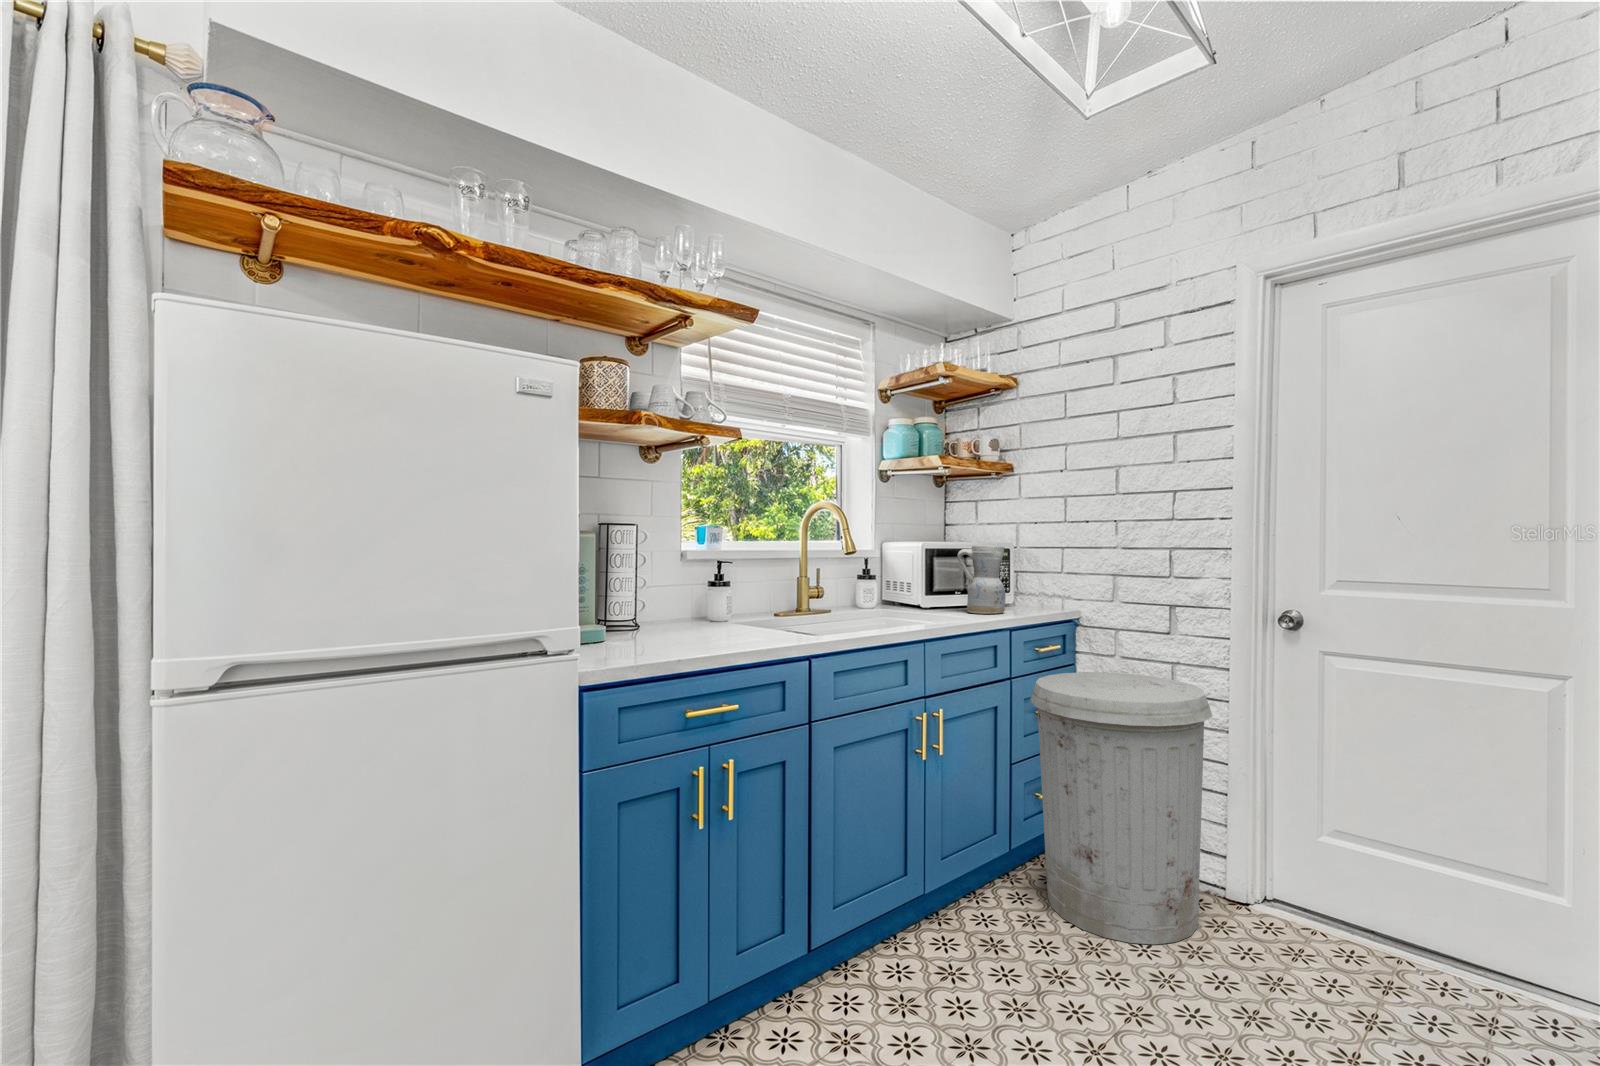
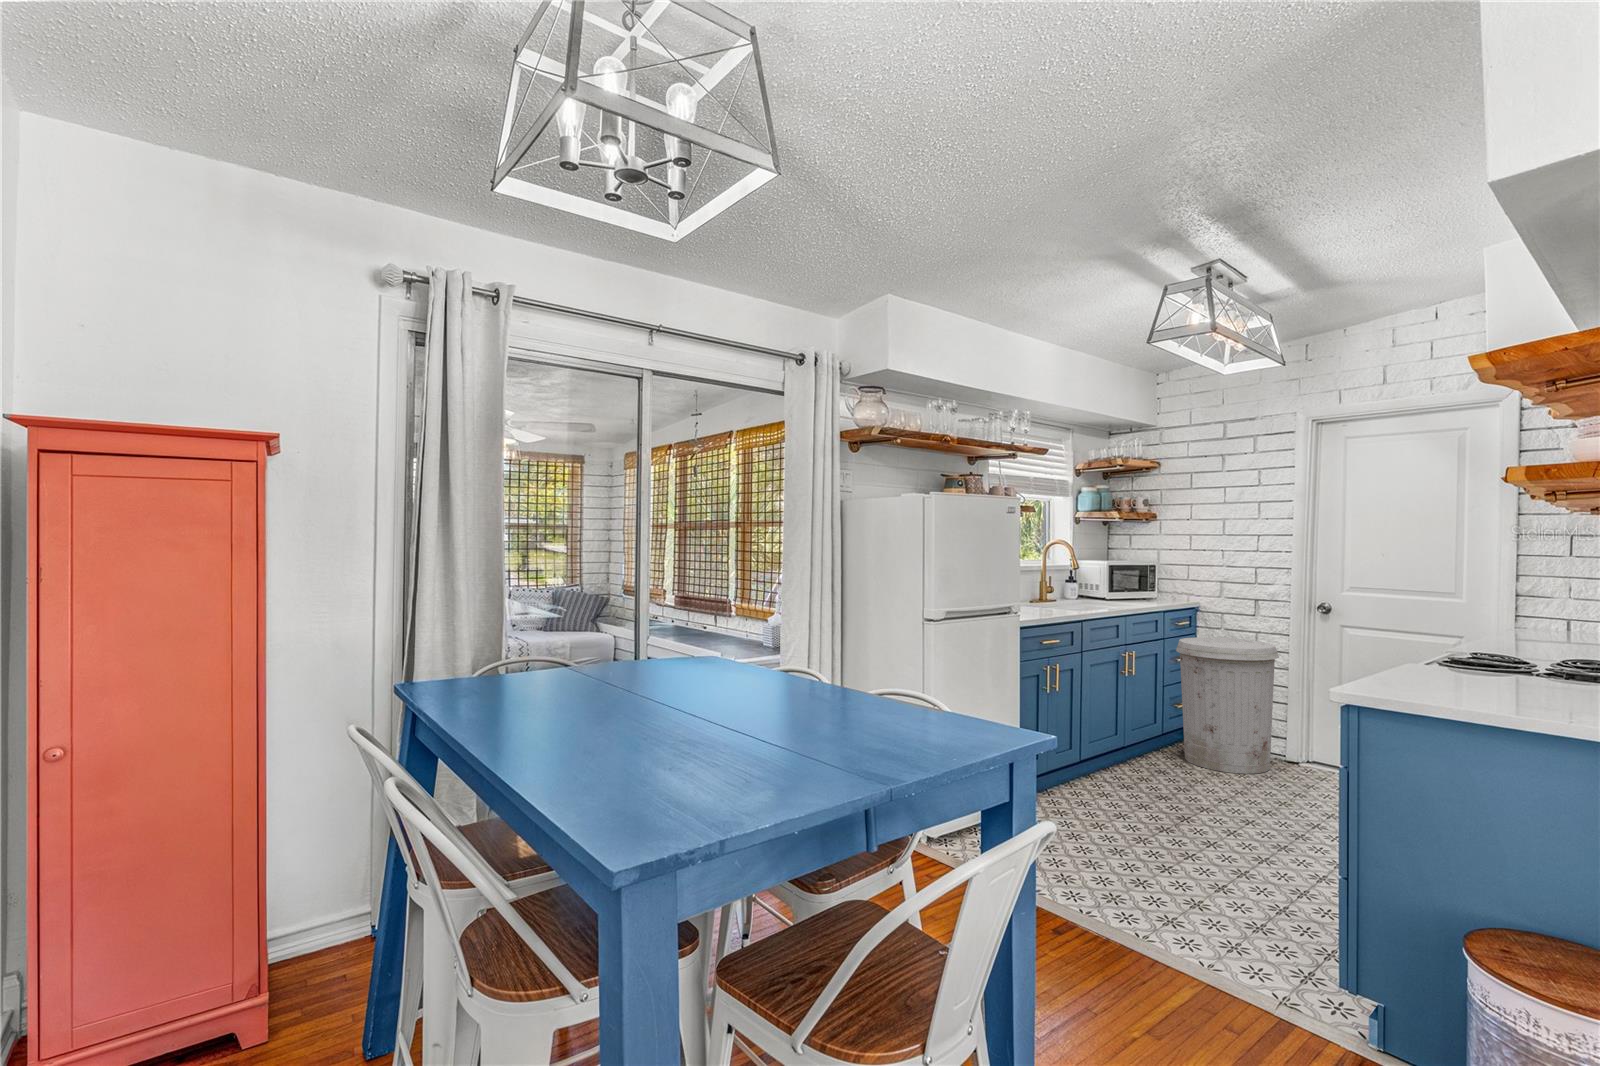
ceramic pitcher: present [957,545,1005,614] -> none [1130,564,1159,603]

